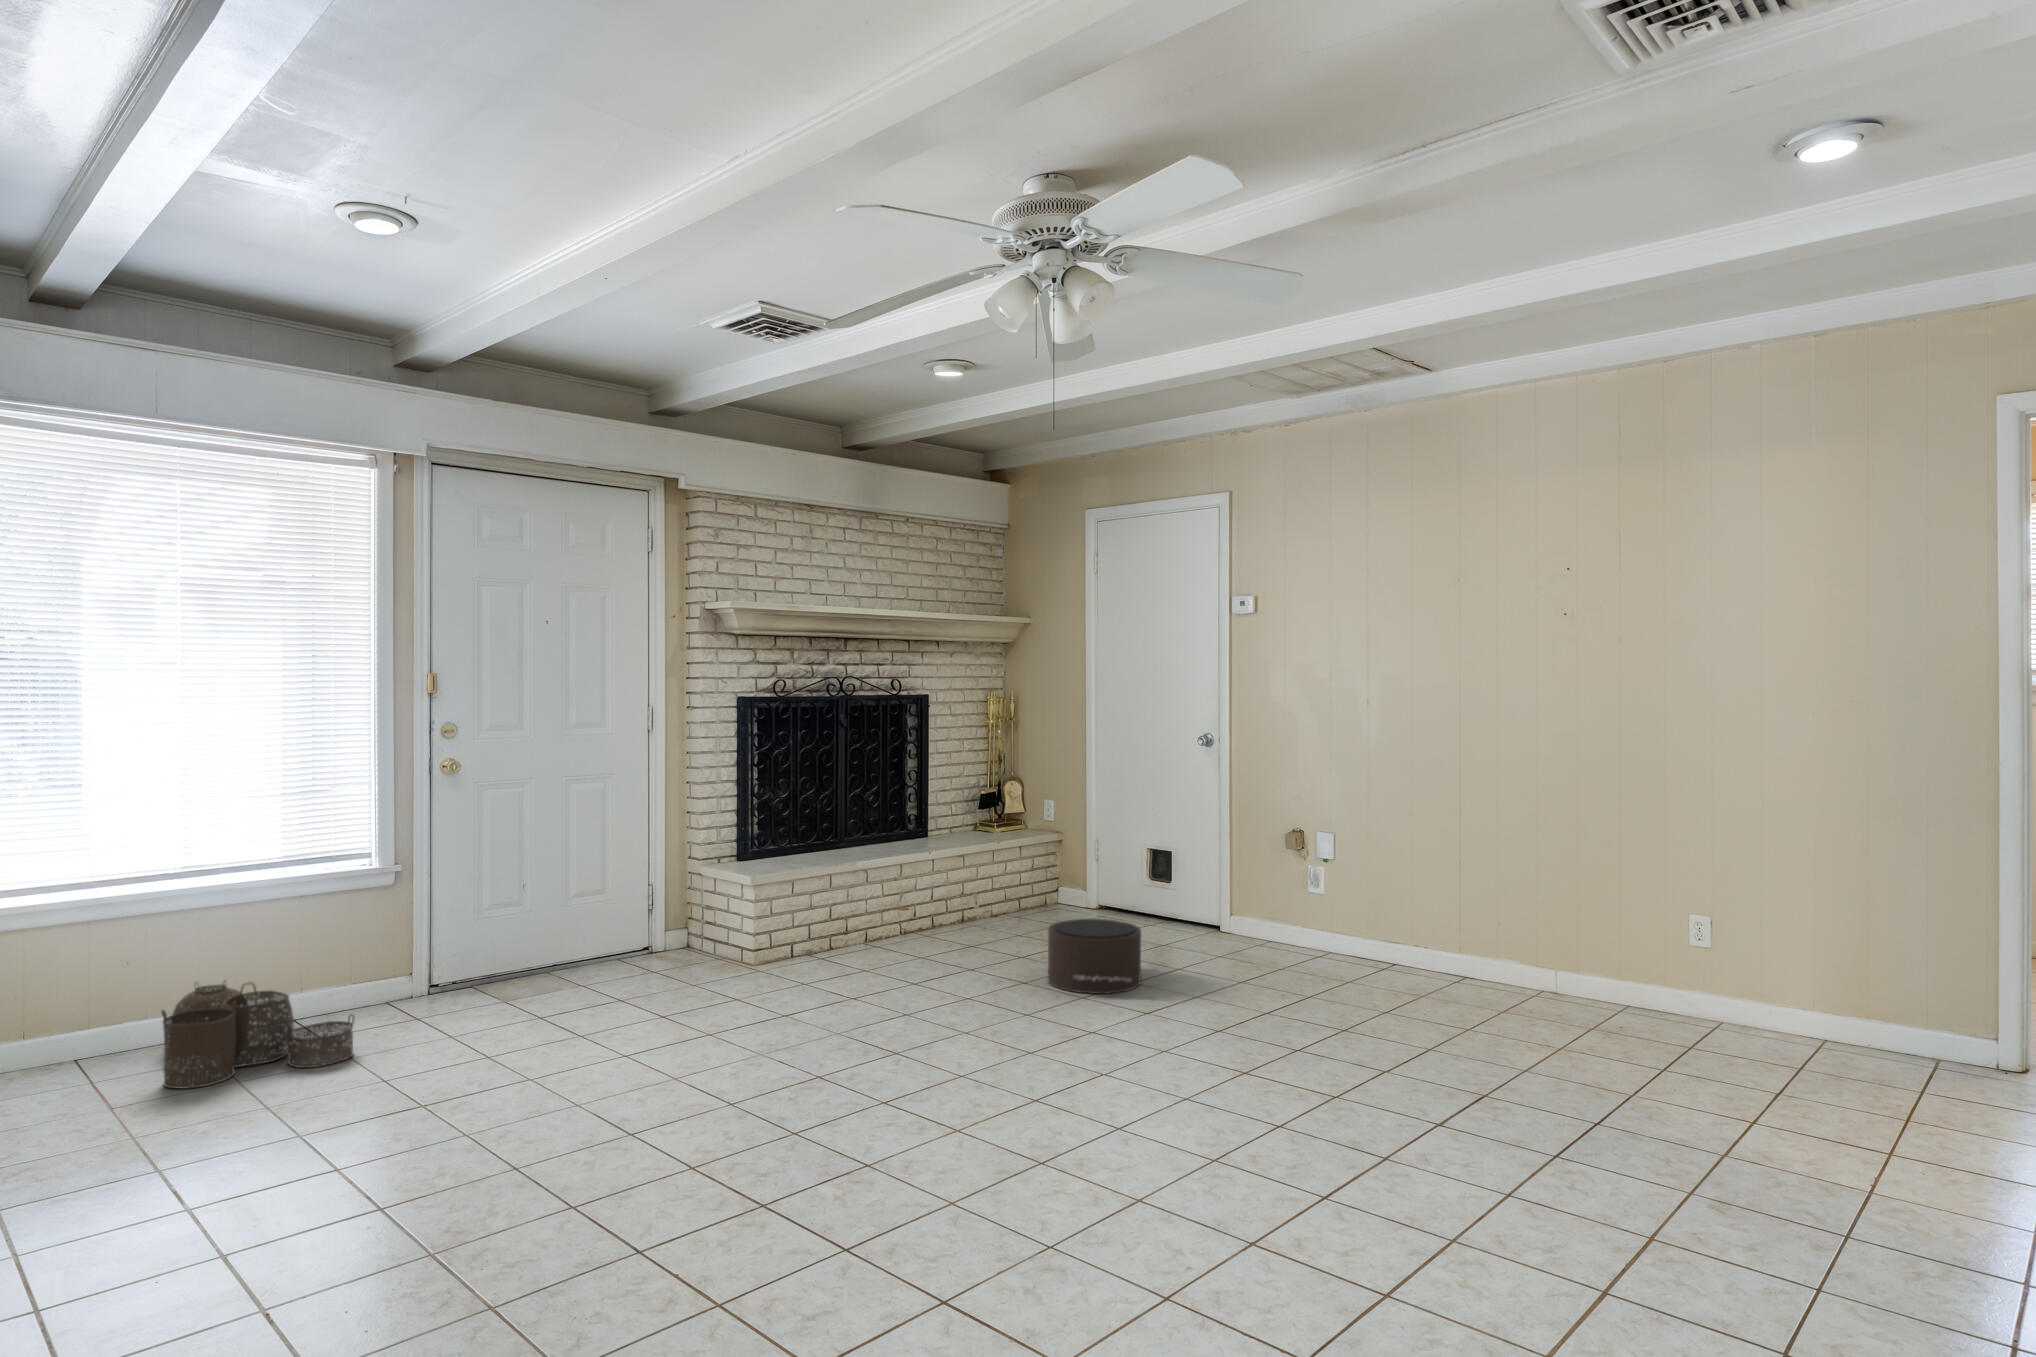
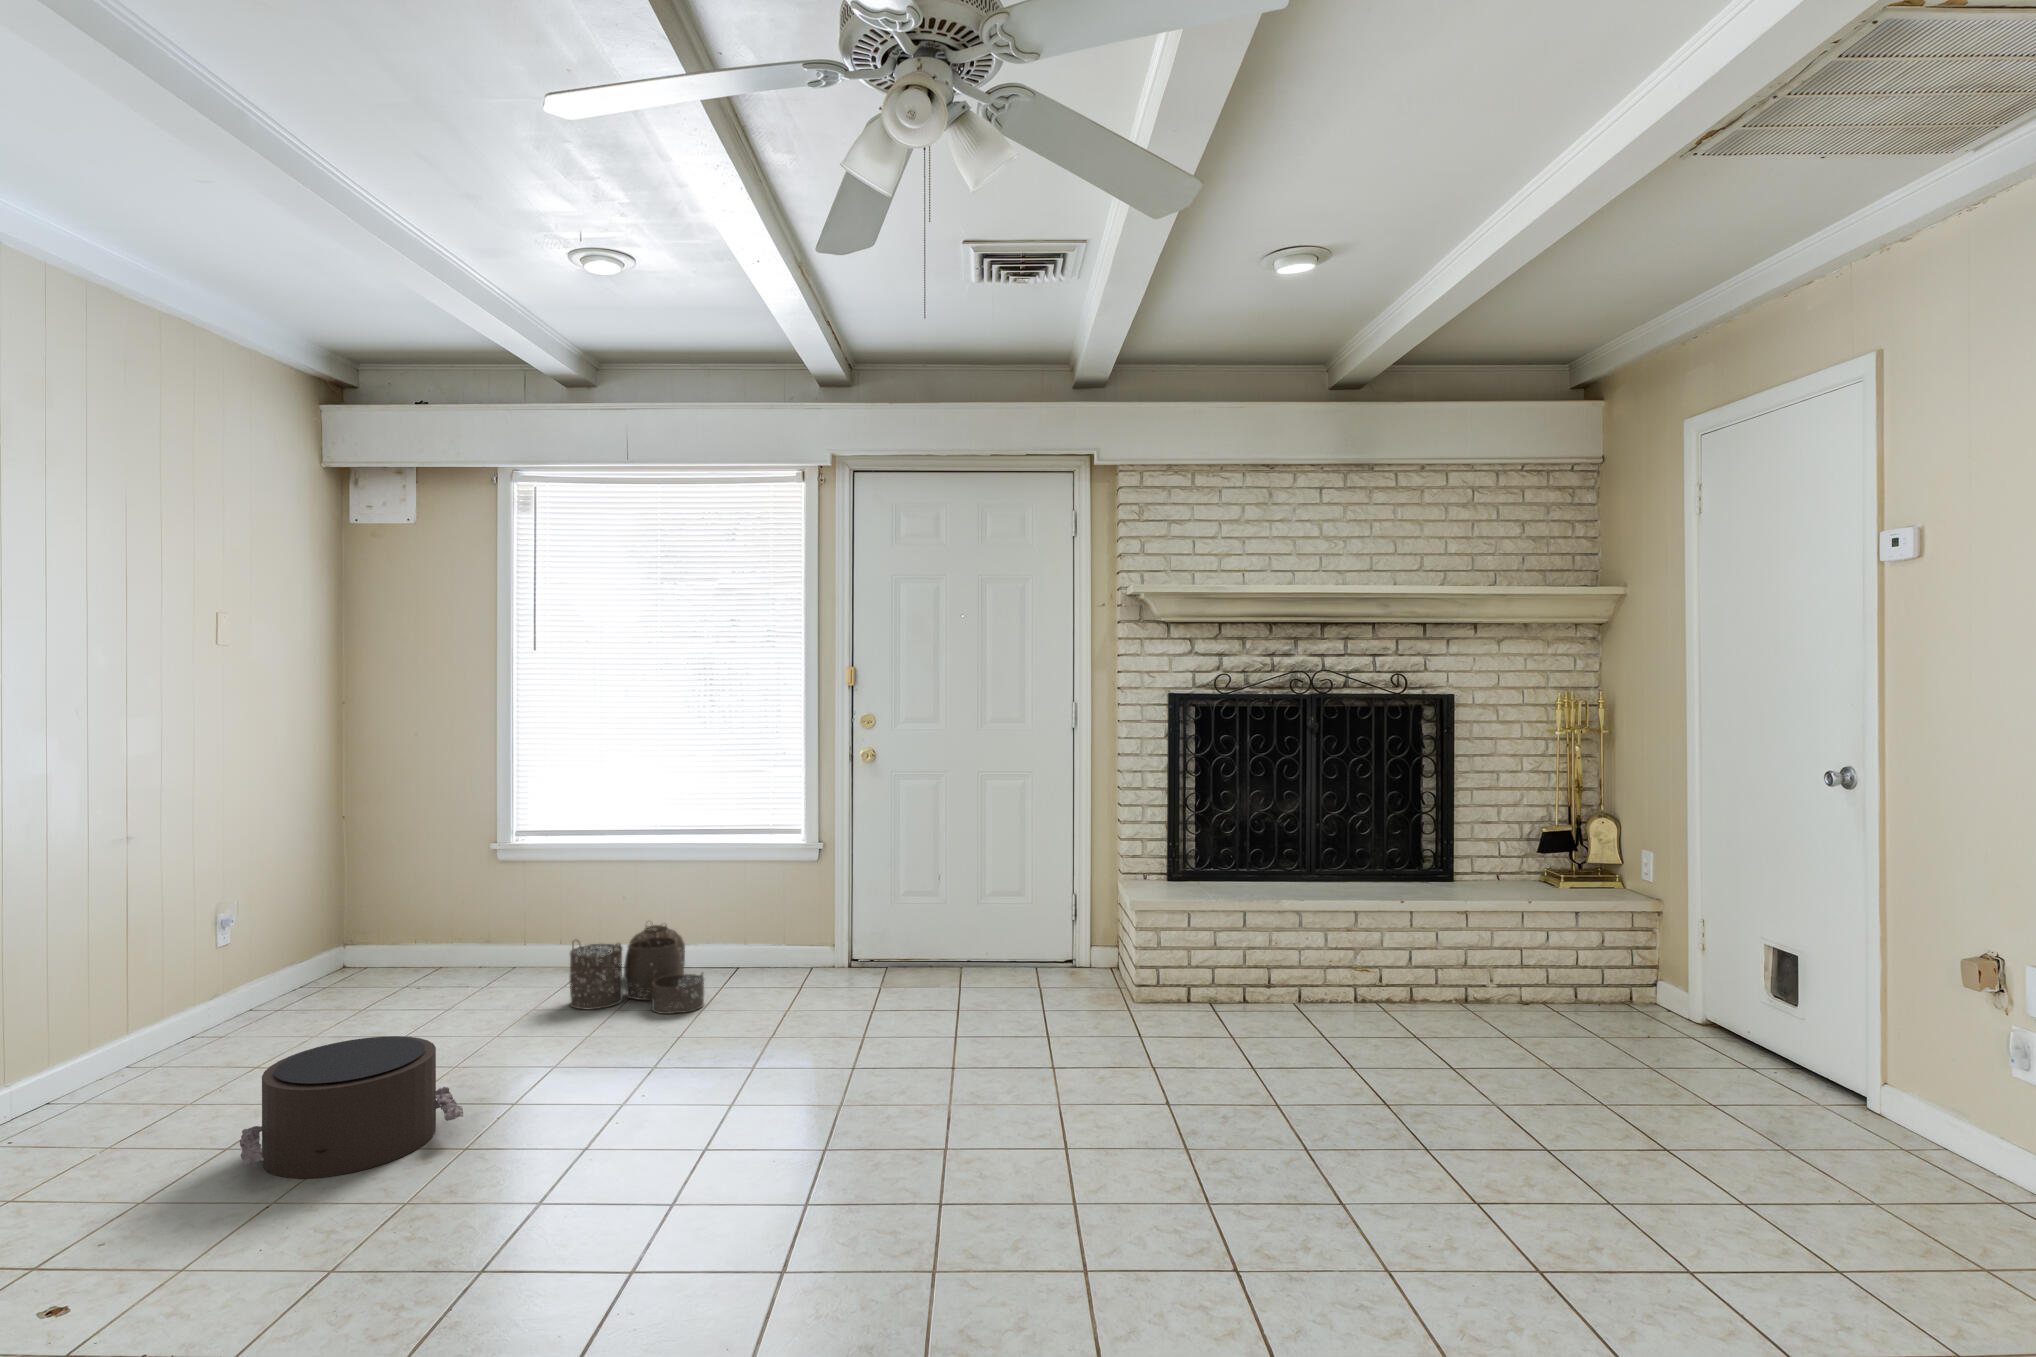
pouf: present [1048,919,1141,994] -> present [240,1036,463,1178]

